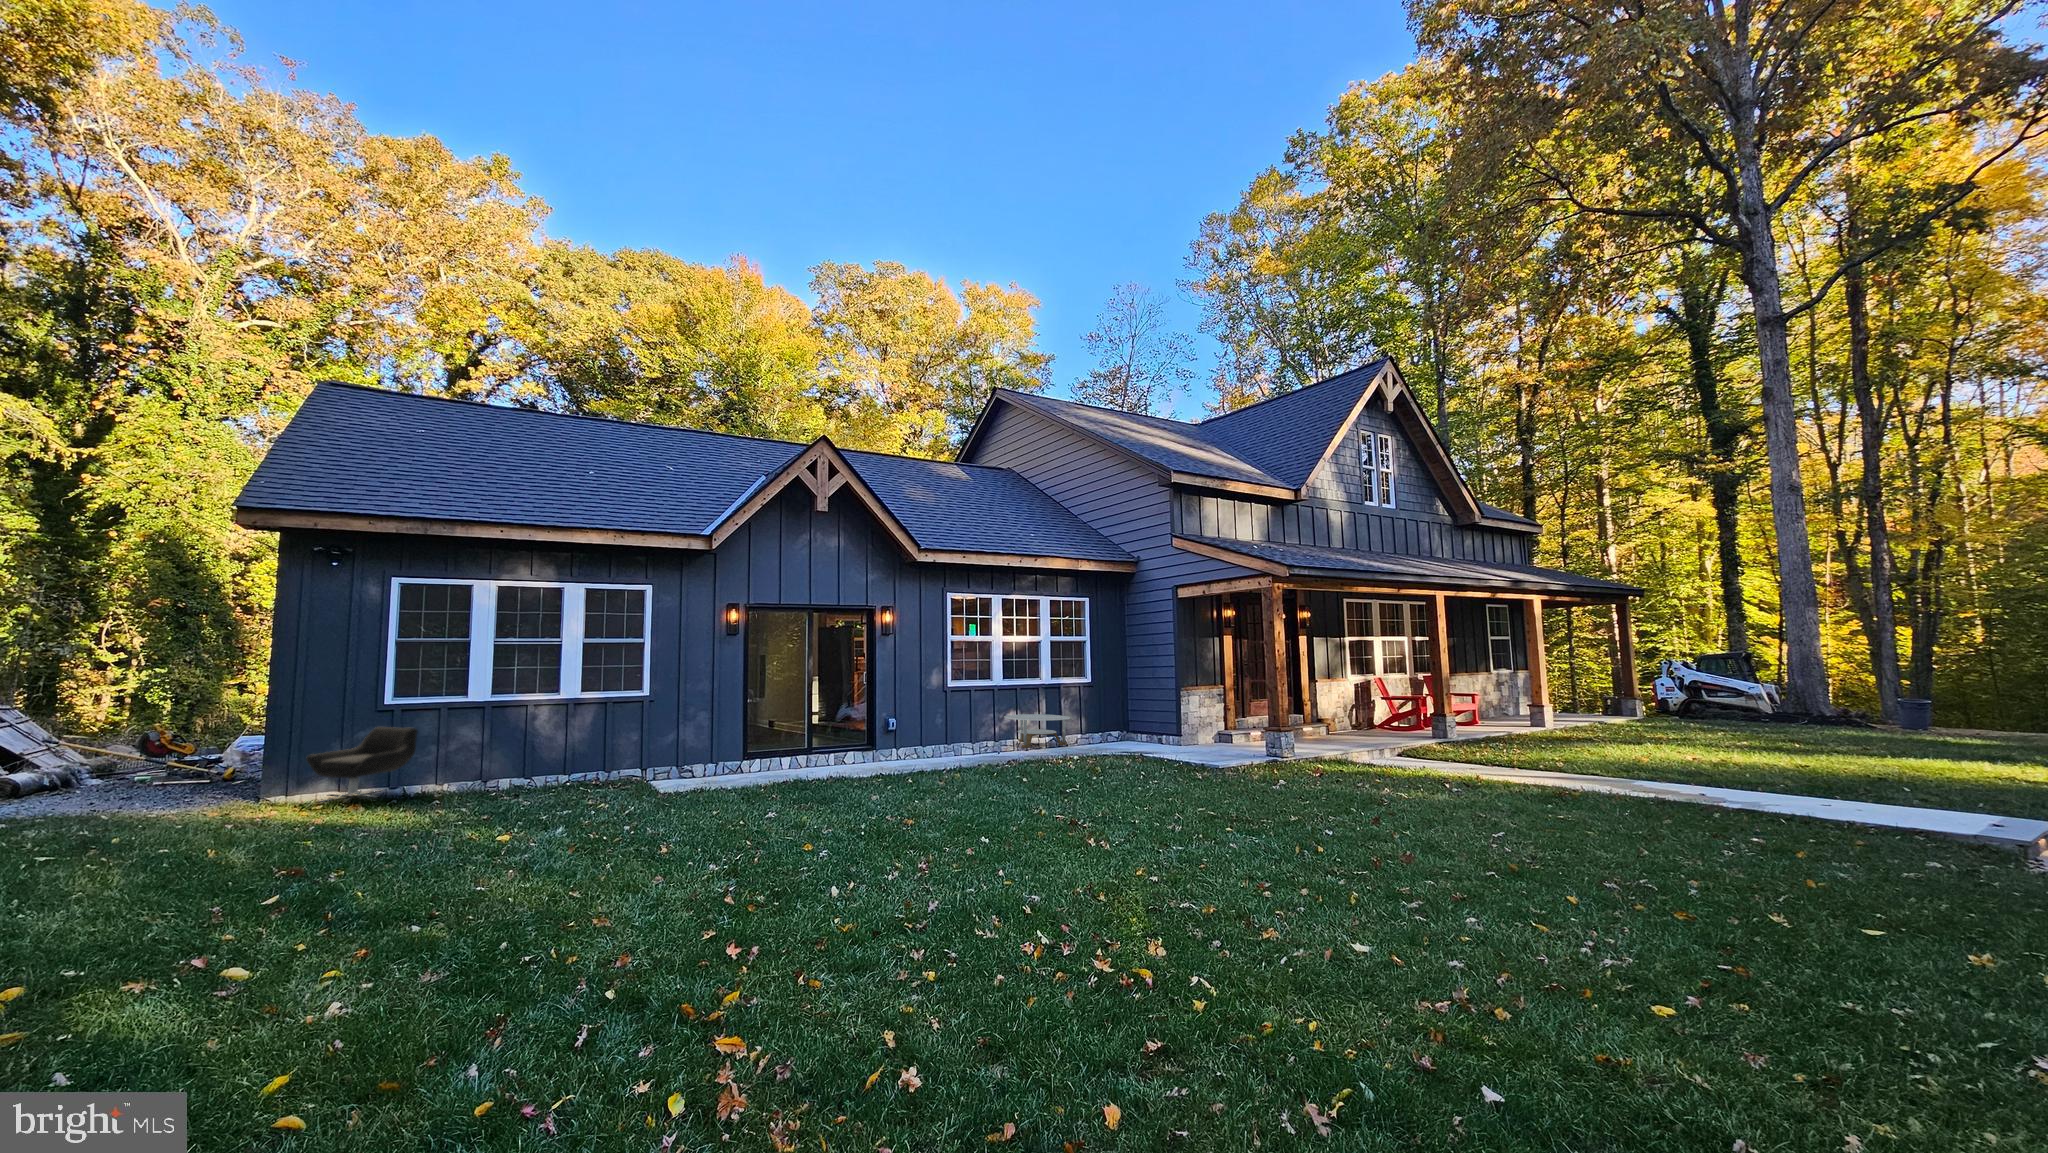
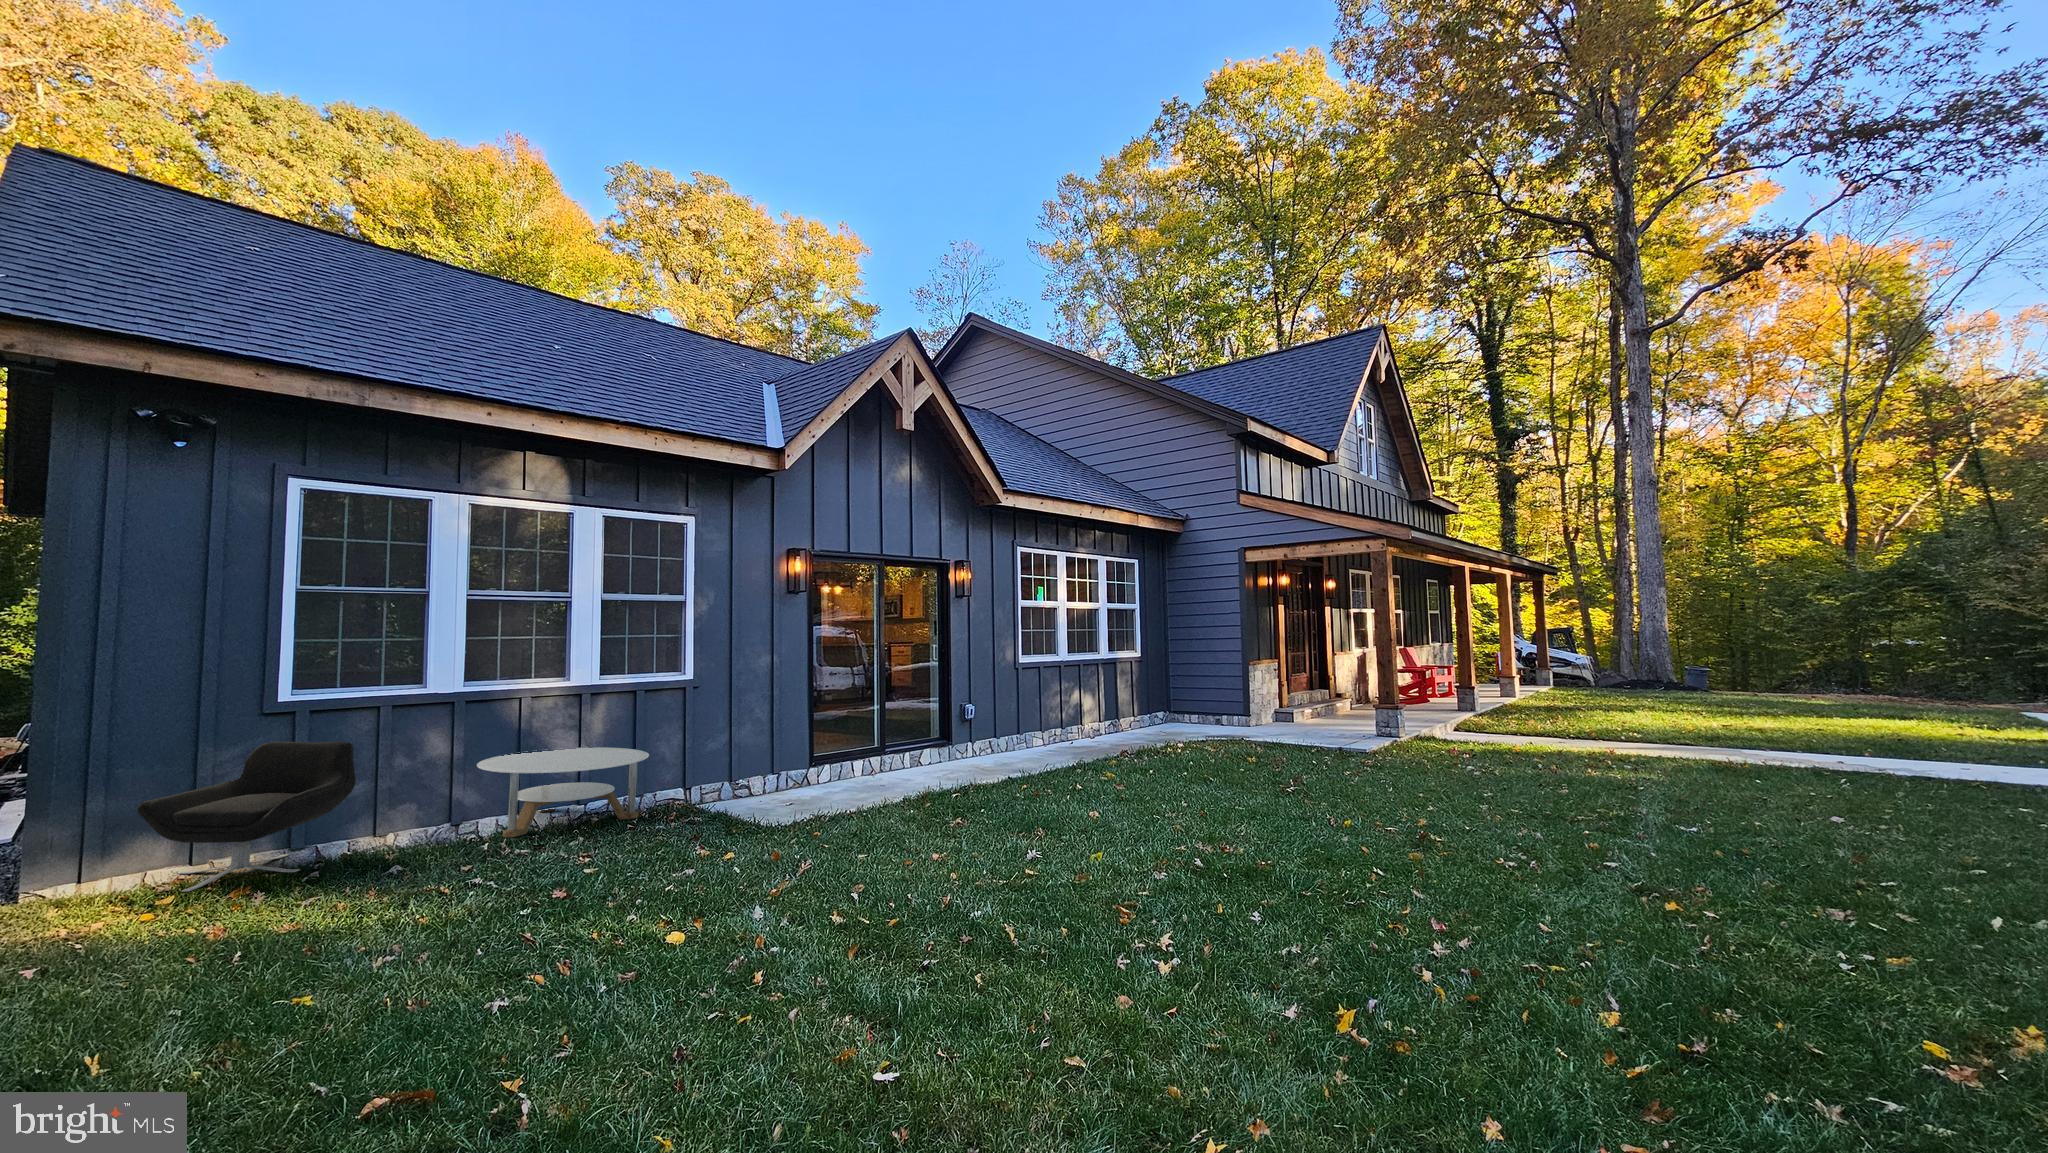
round table: present [1004,714,1070,748] -> present [477,747,649,837]

